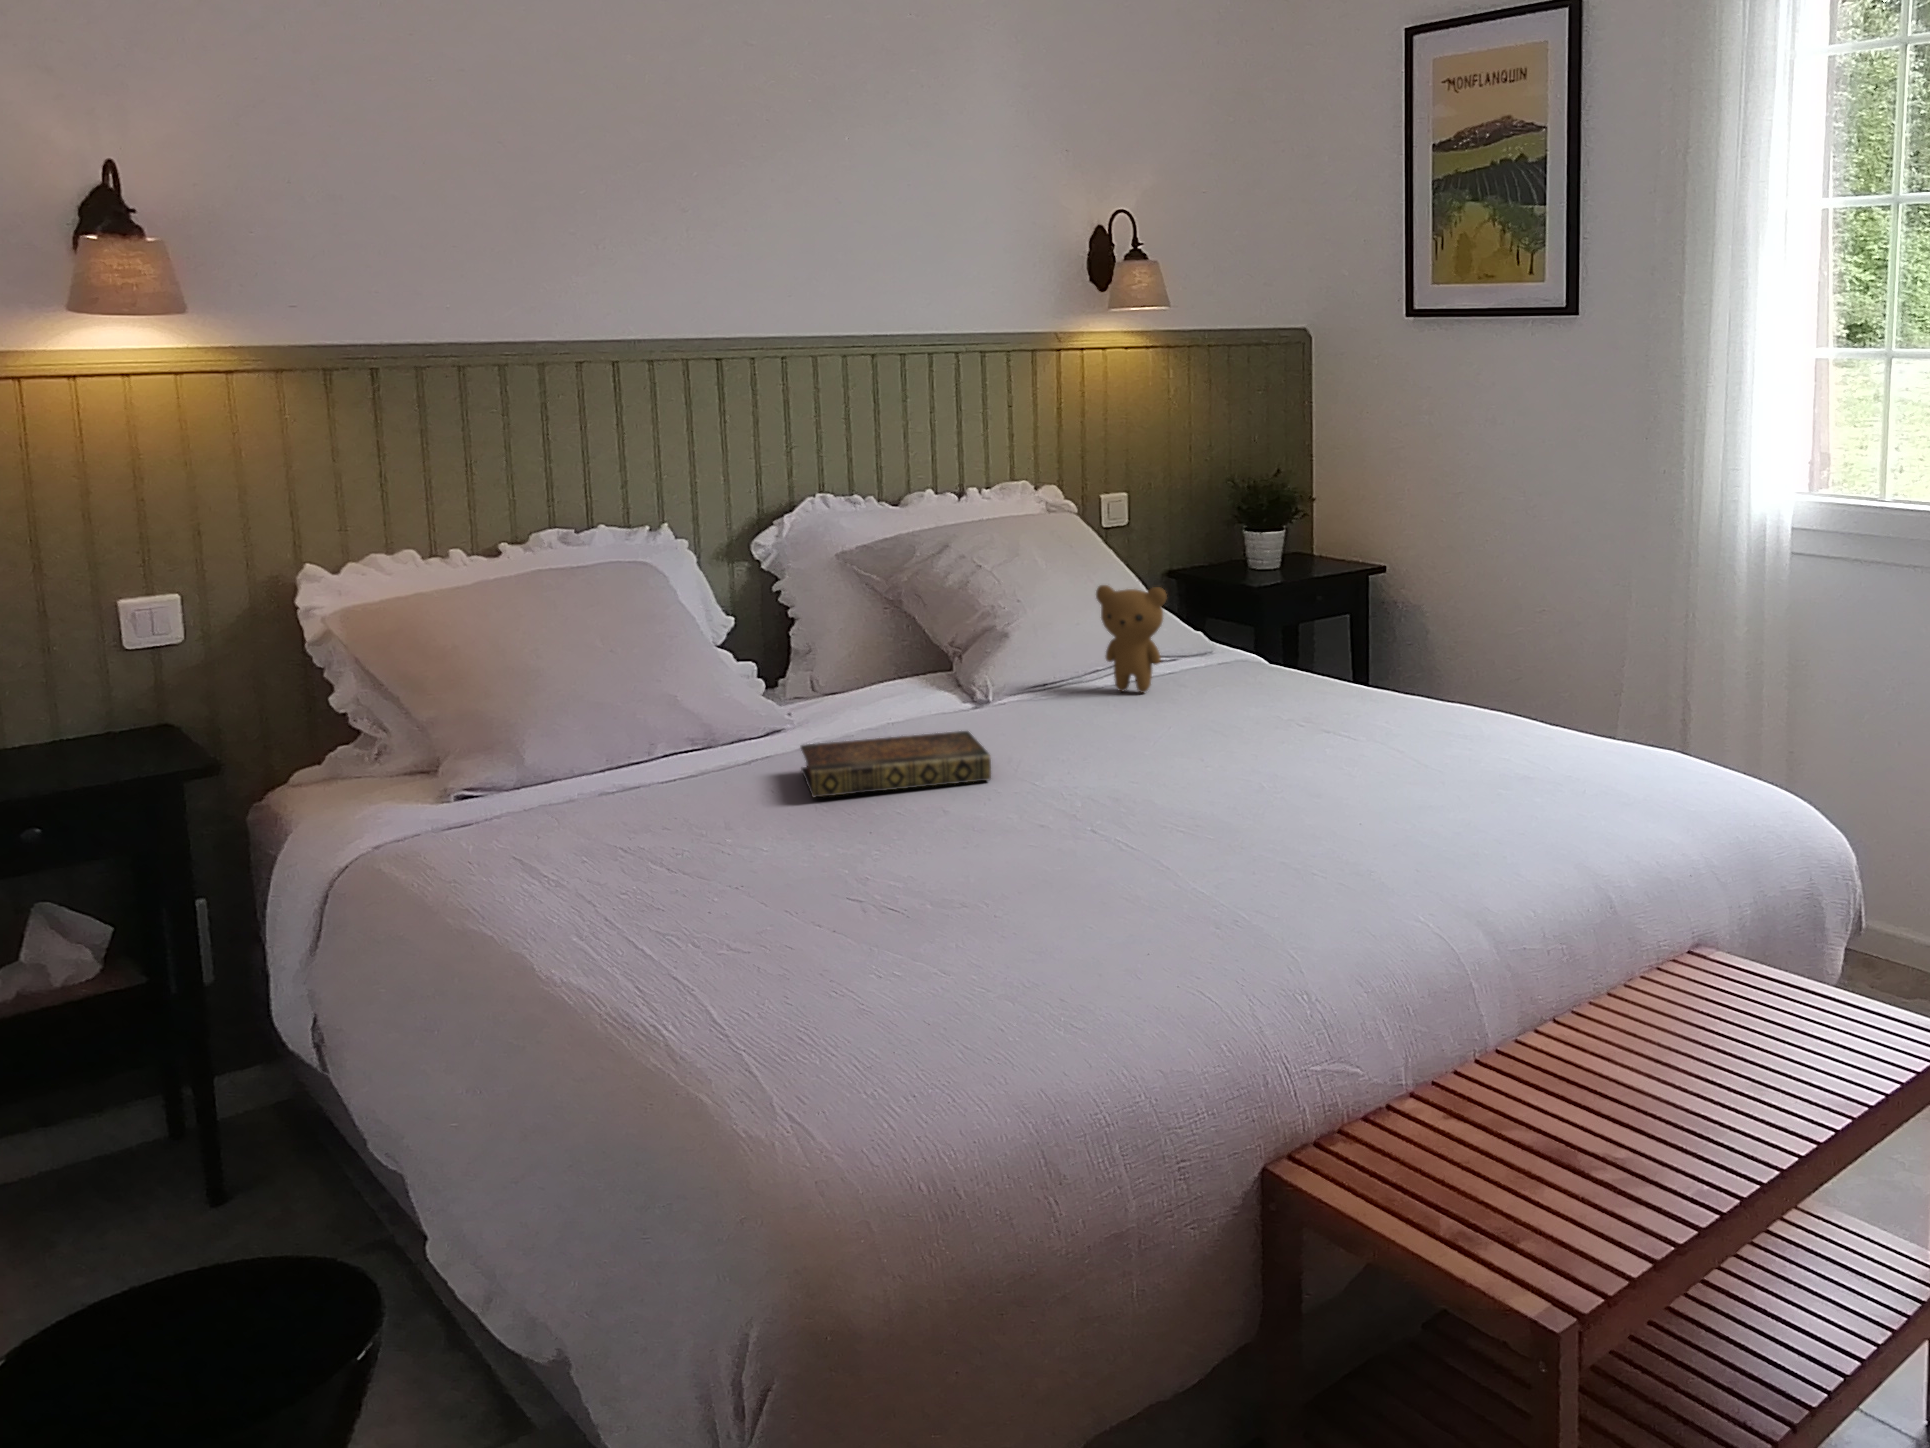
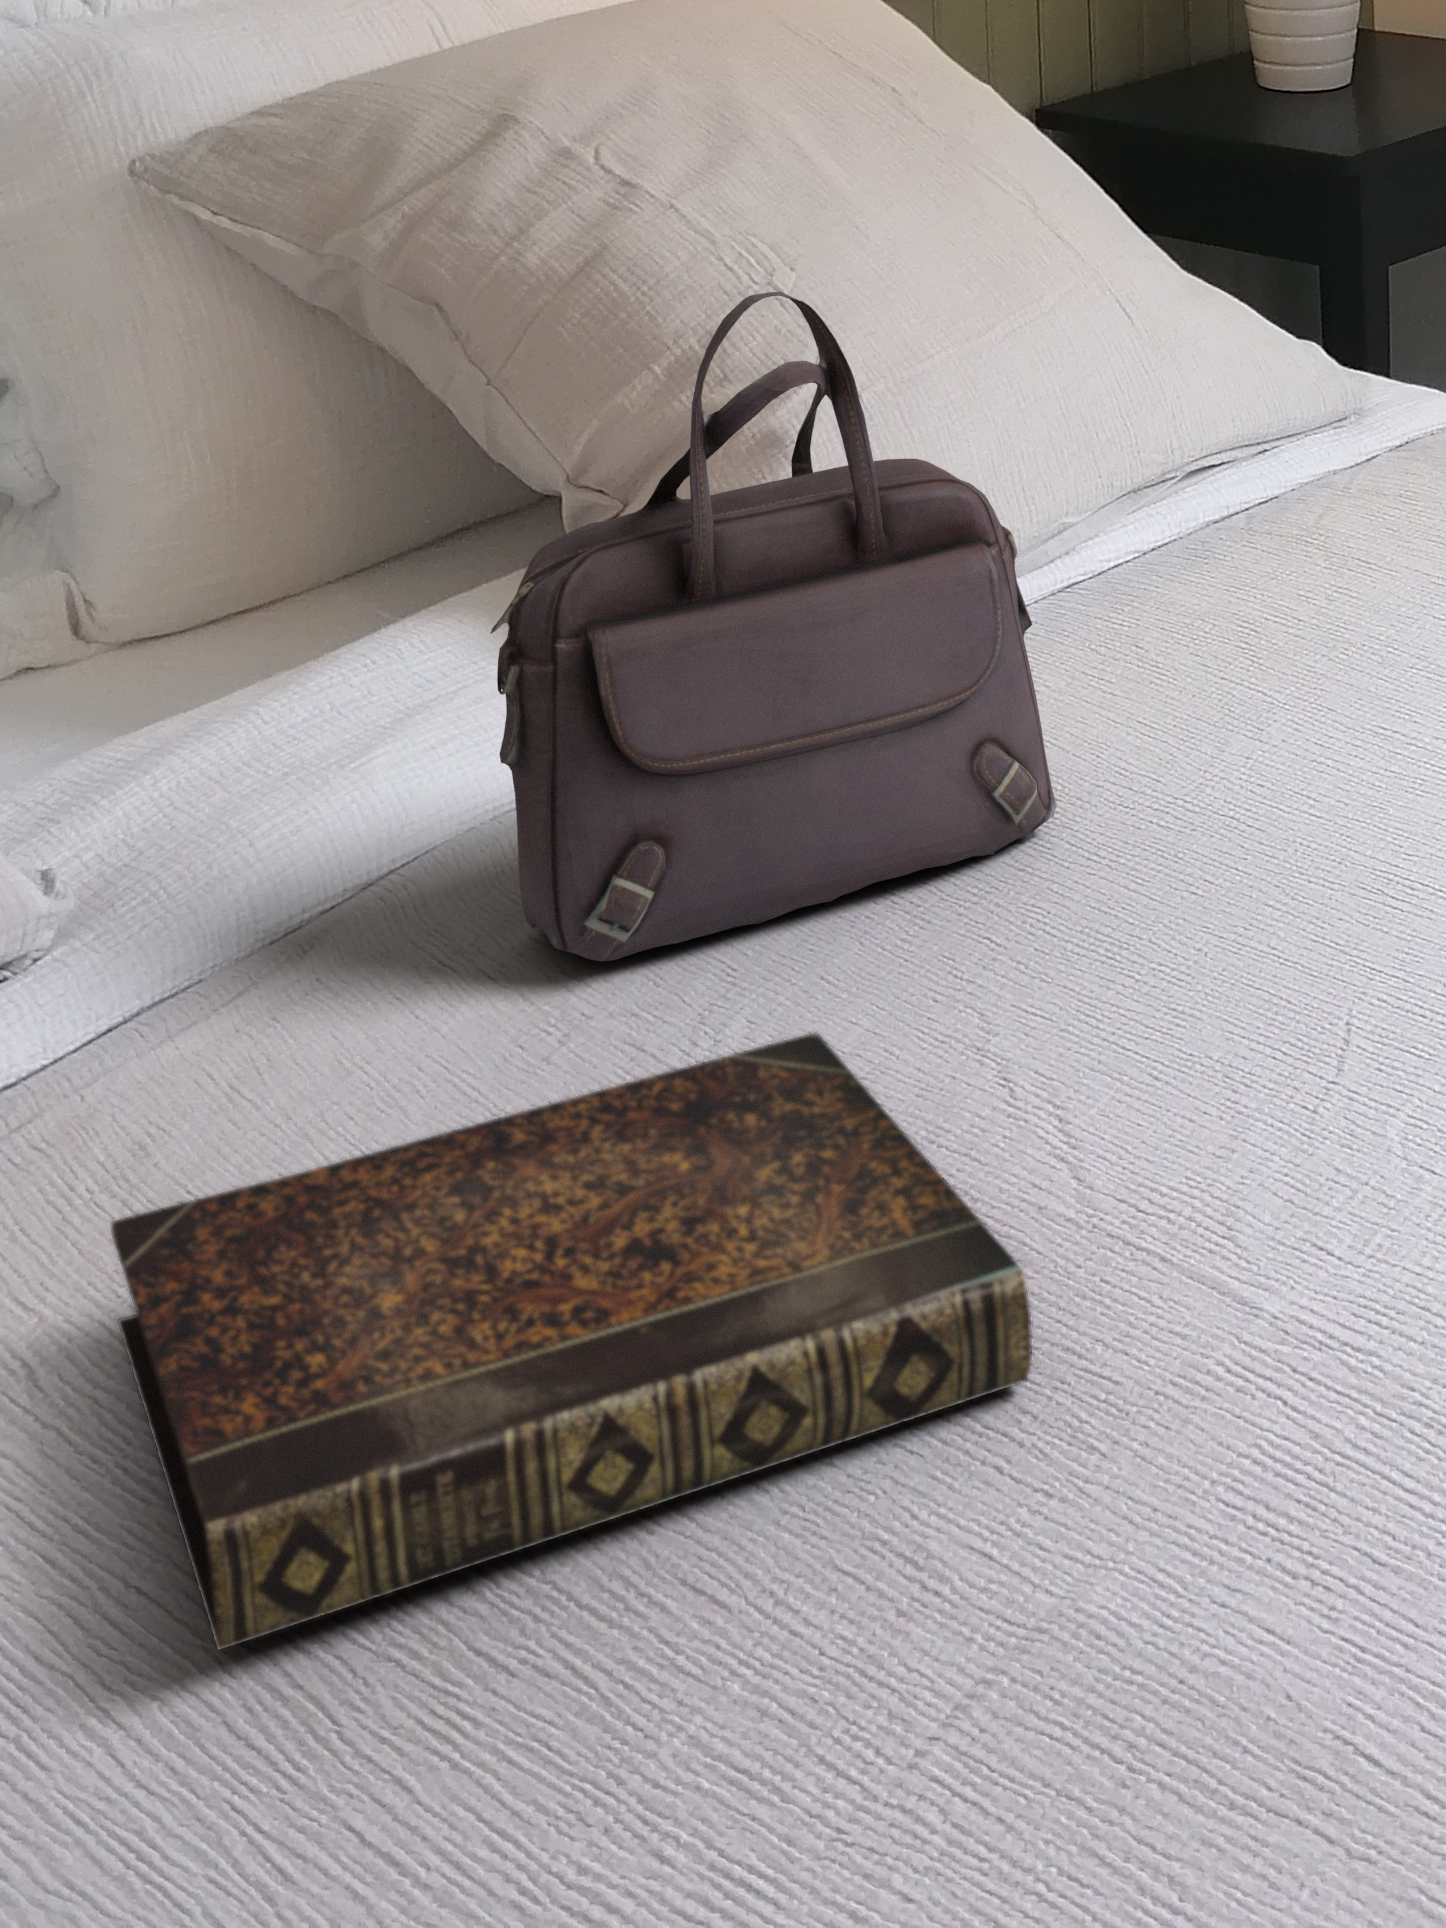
handbag: none [907,569,1057,732] -> present [490,292,1057,961]
teddy bear: present [1096,585,1167,693] -> none [1088,265,1362,643]

